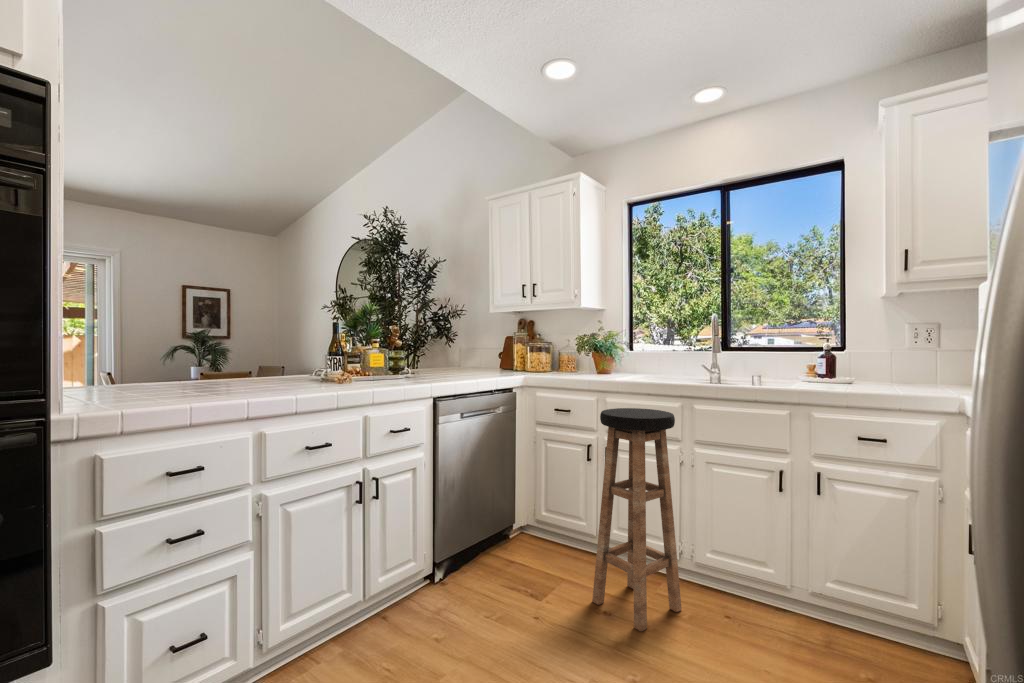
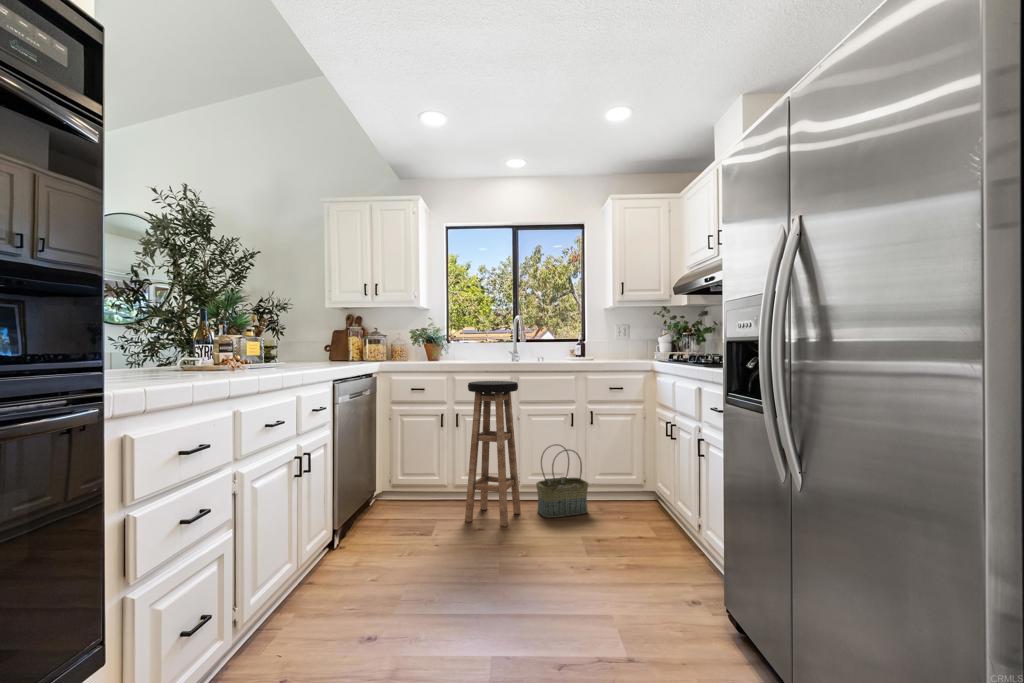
basket: none [707,517,802,647] -> present [536,444,588,518]

